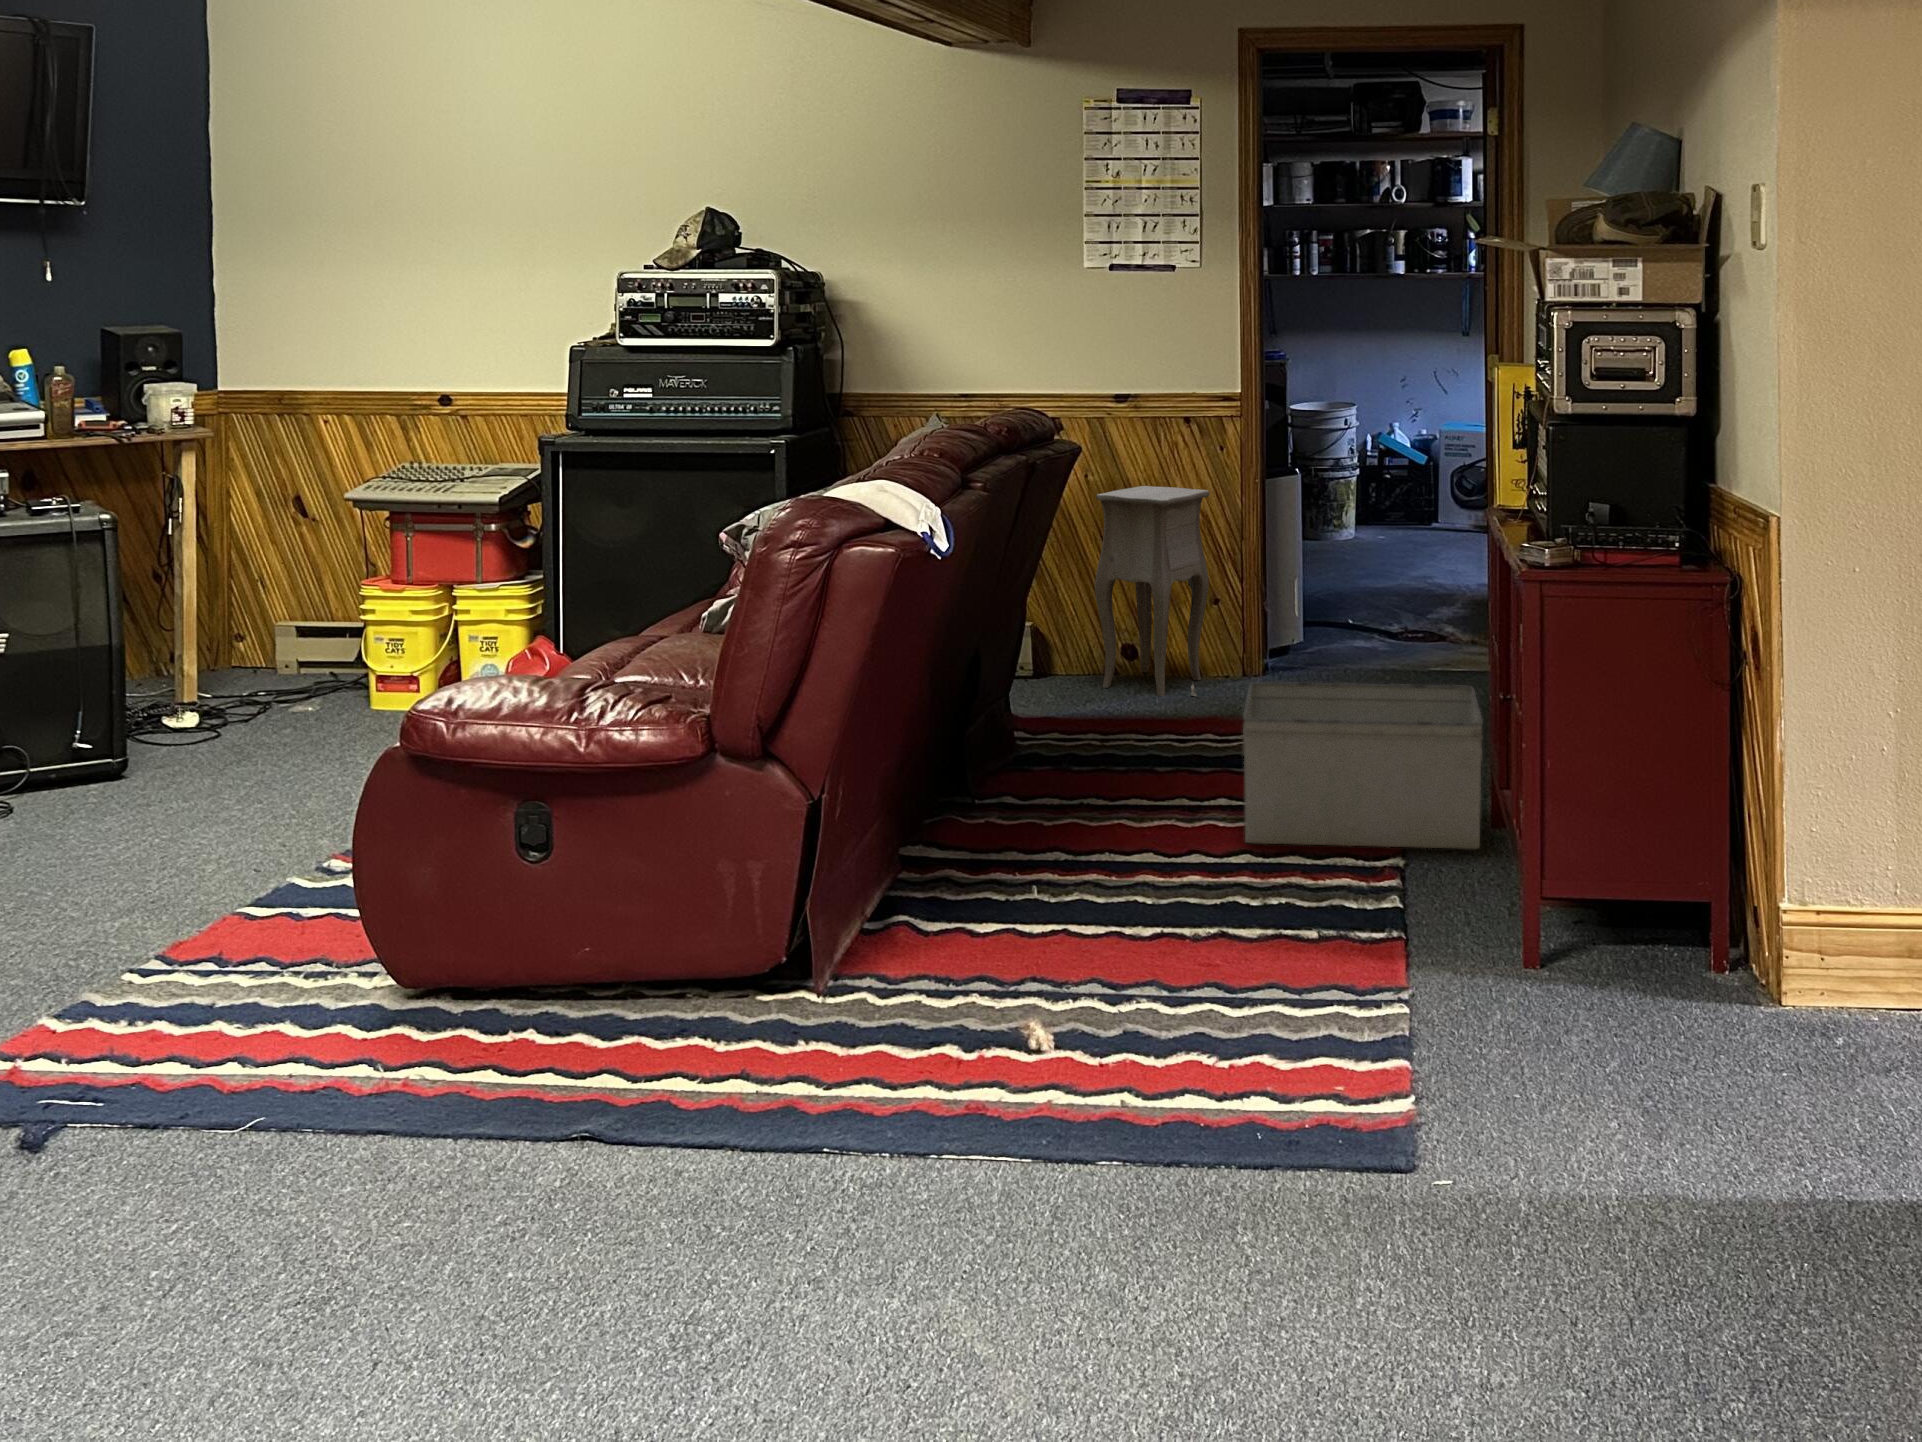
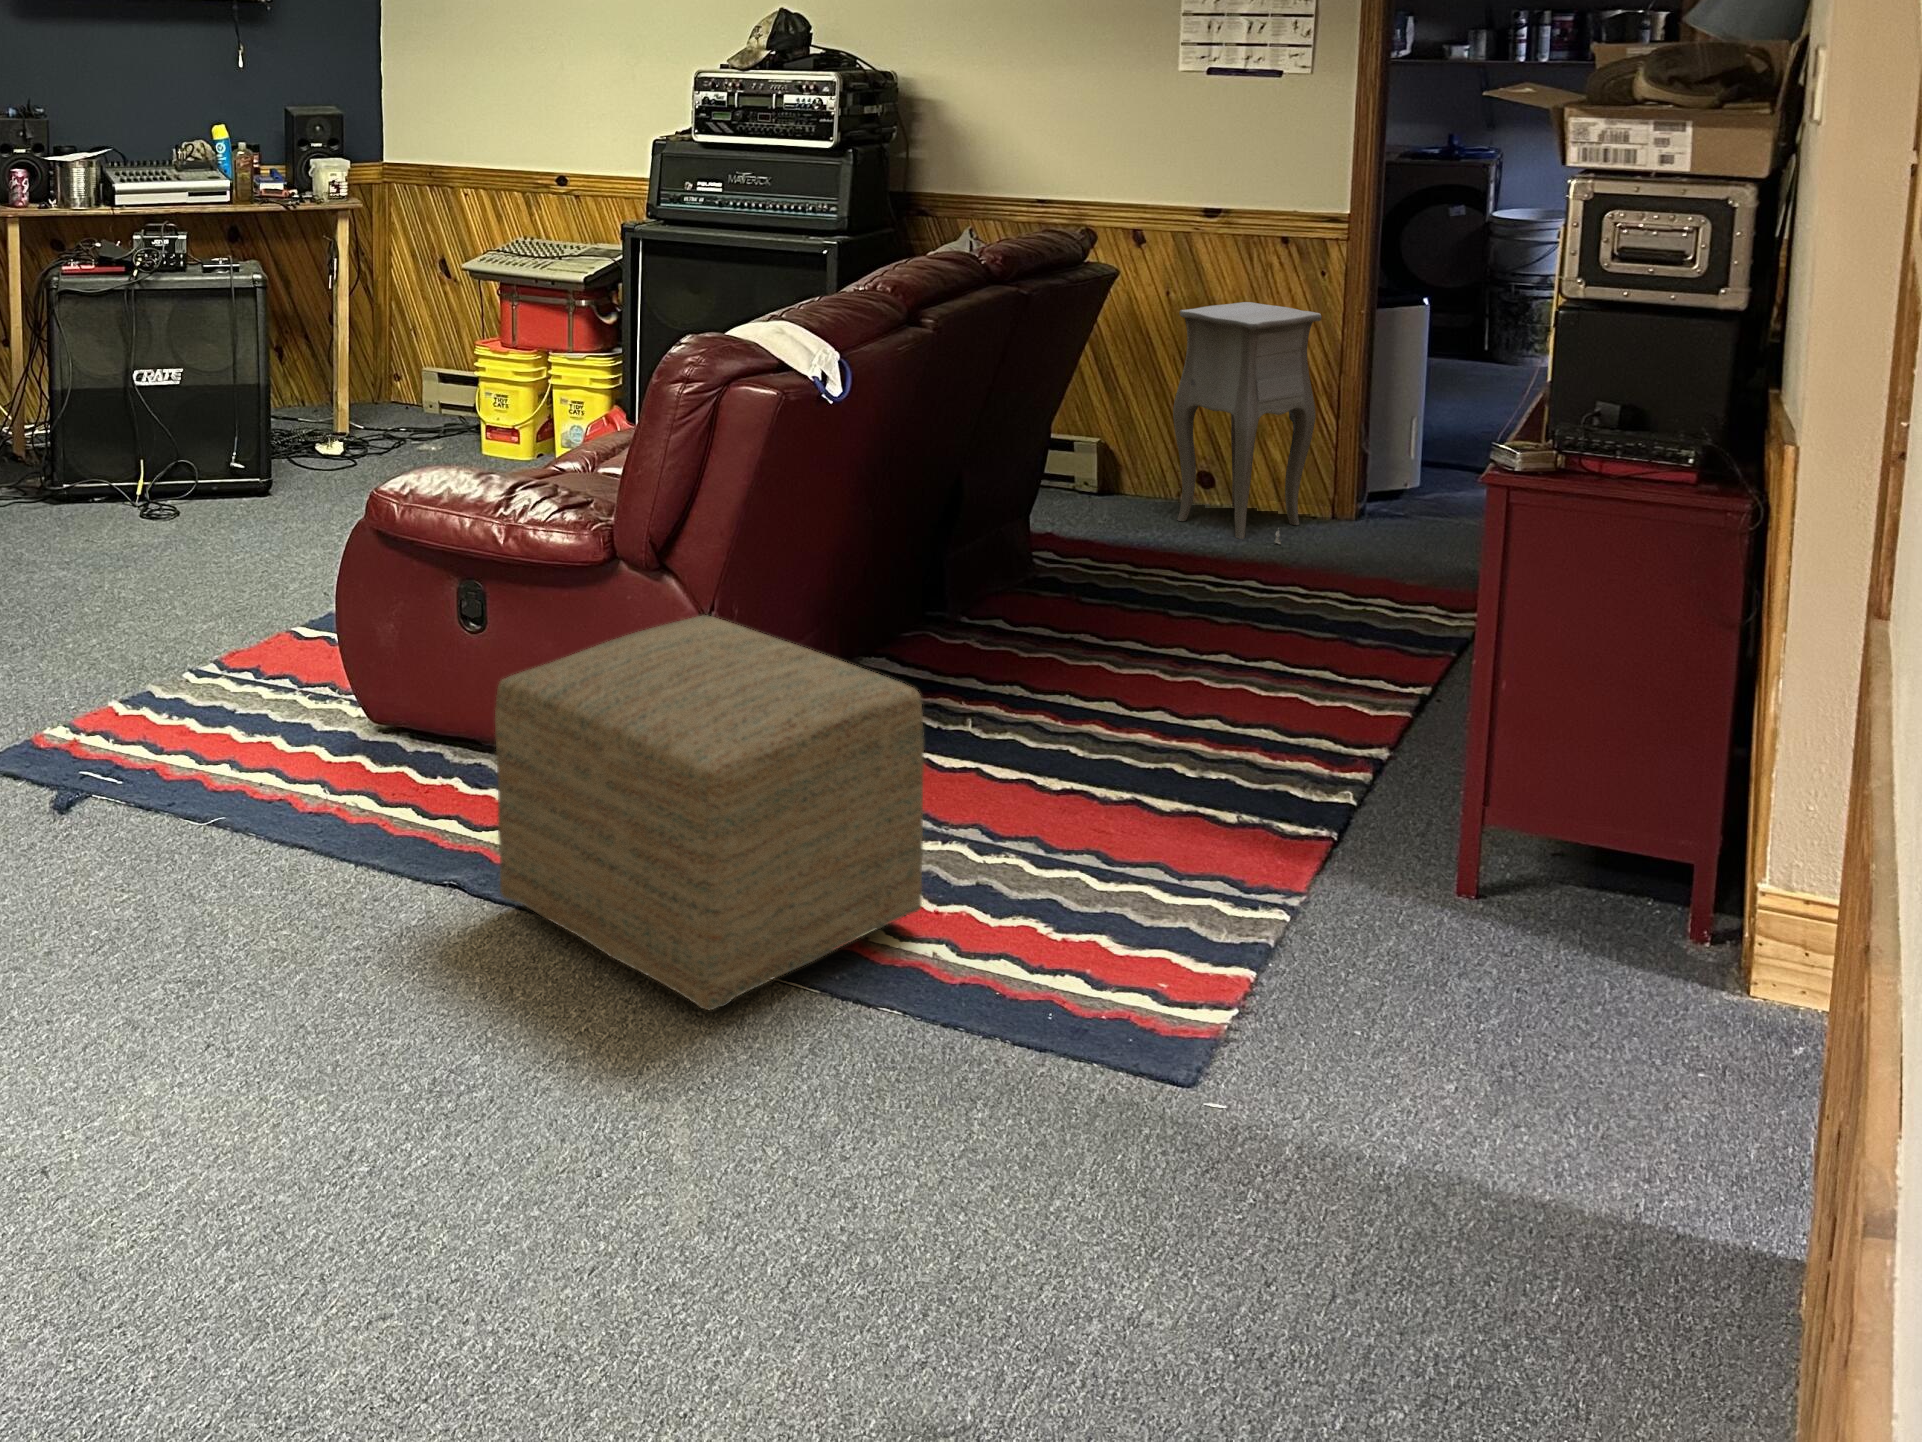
storage bin: present [1242,682,1483,849] -> none [1231,548,1552,776]
ottoman: none [642,793,1095,1210] -> present [495,615,924,1010]

